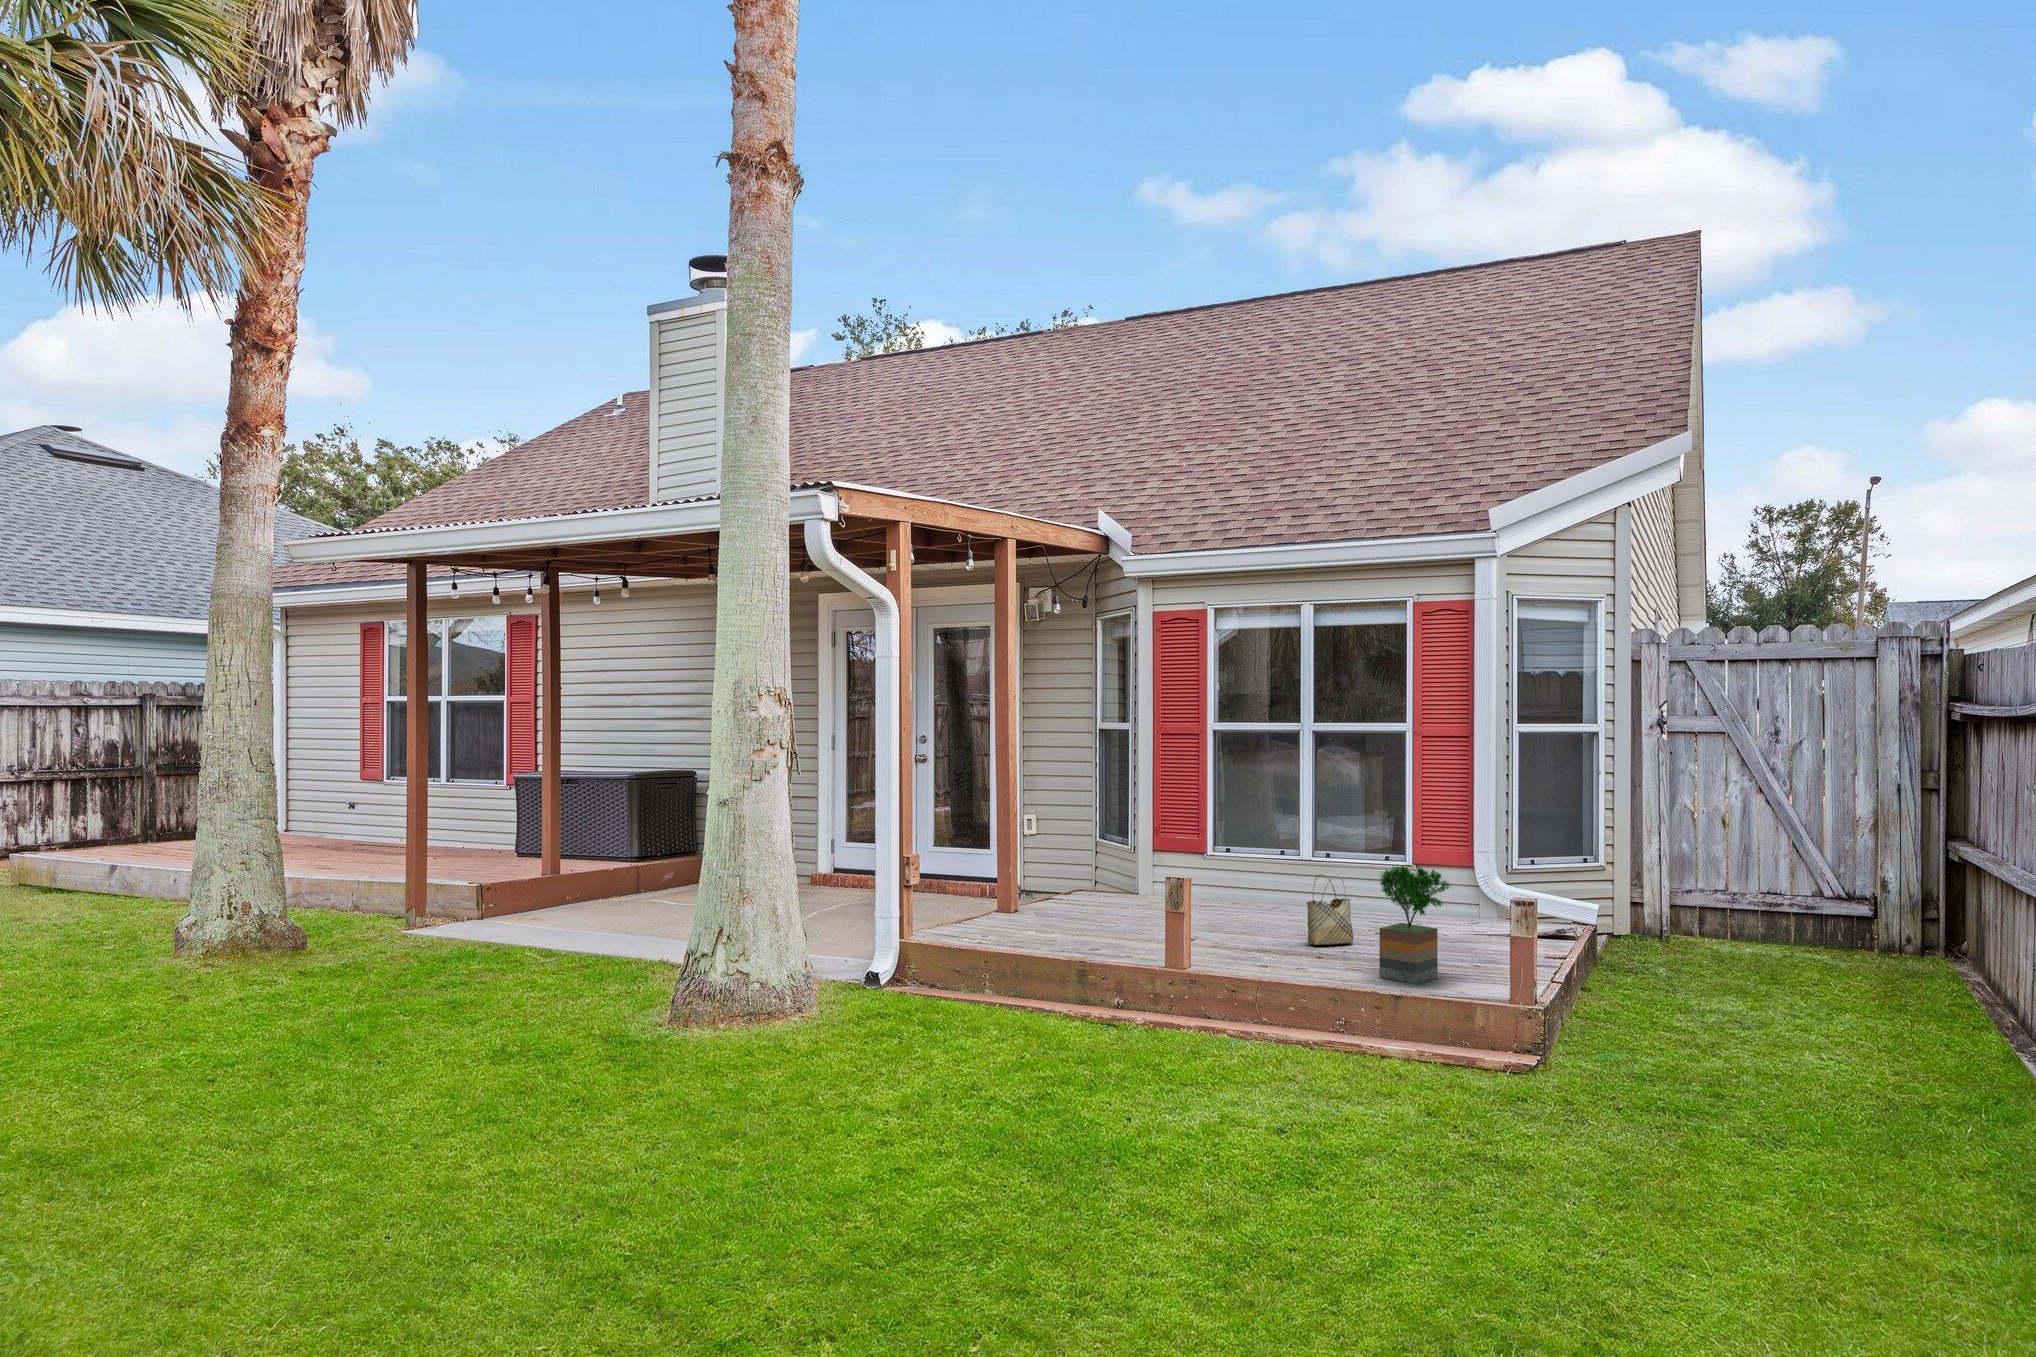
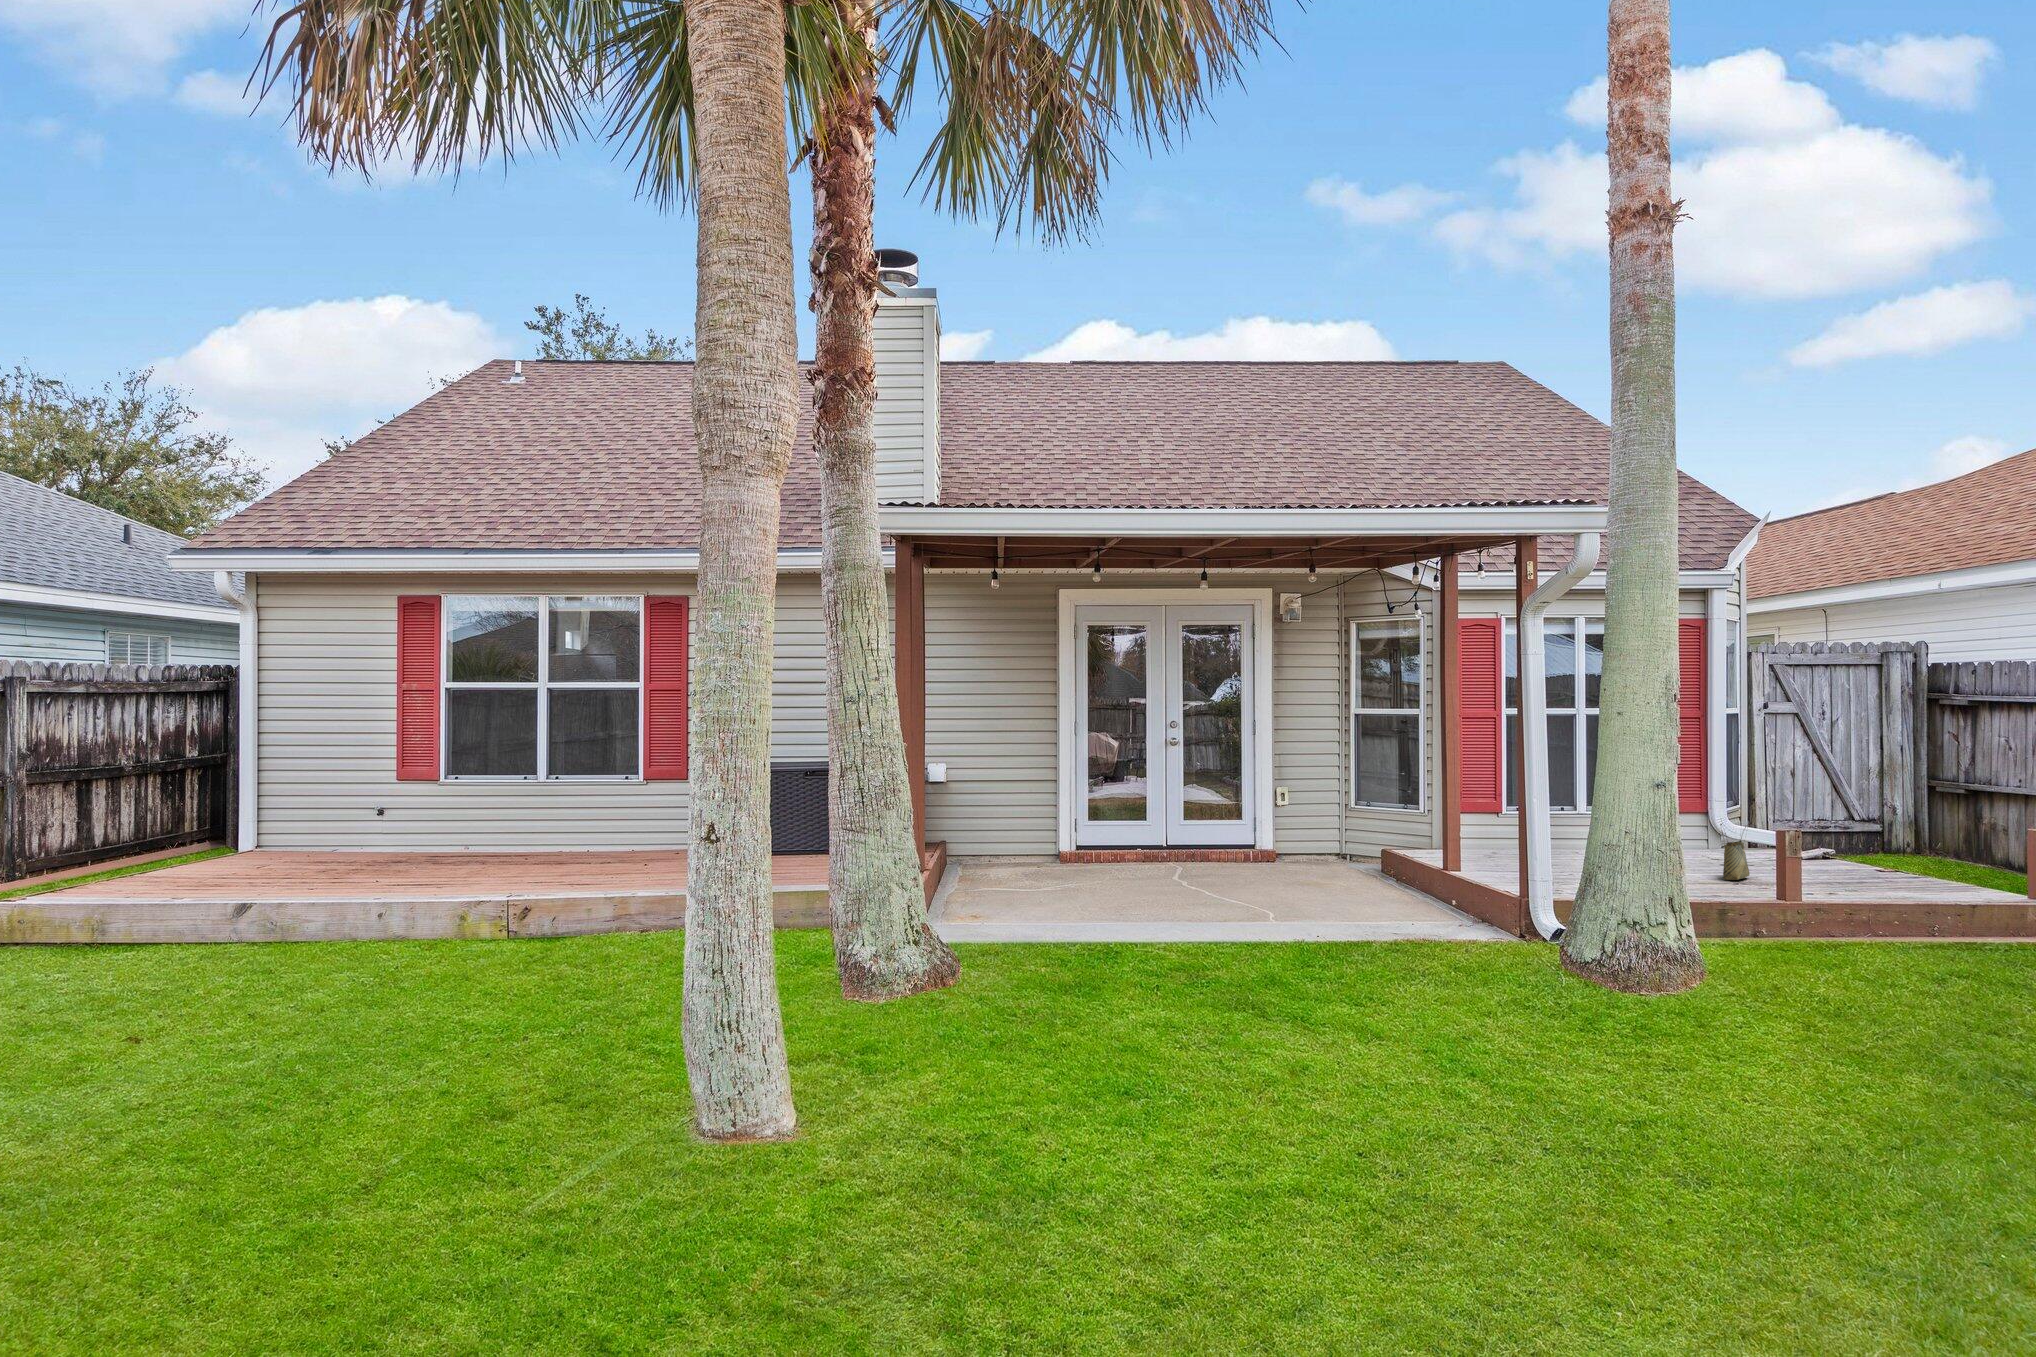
potted tree: present [1379,866,1451,984] -> none [1854,810,1932,901]

